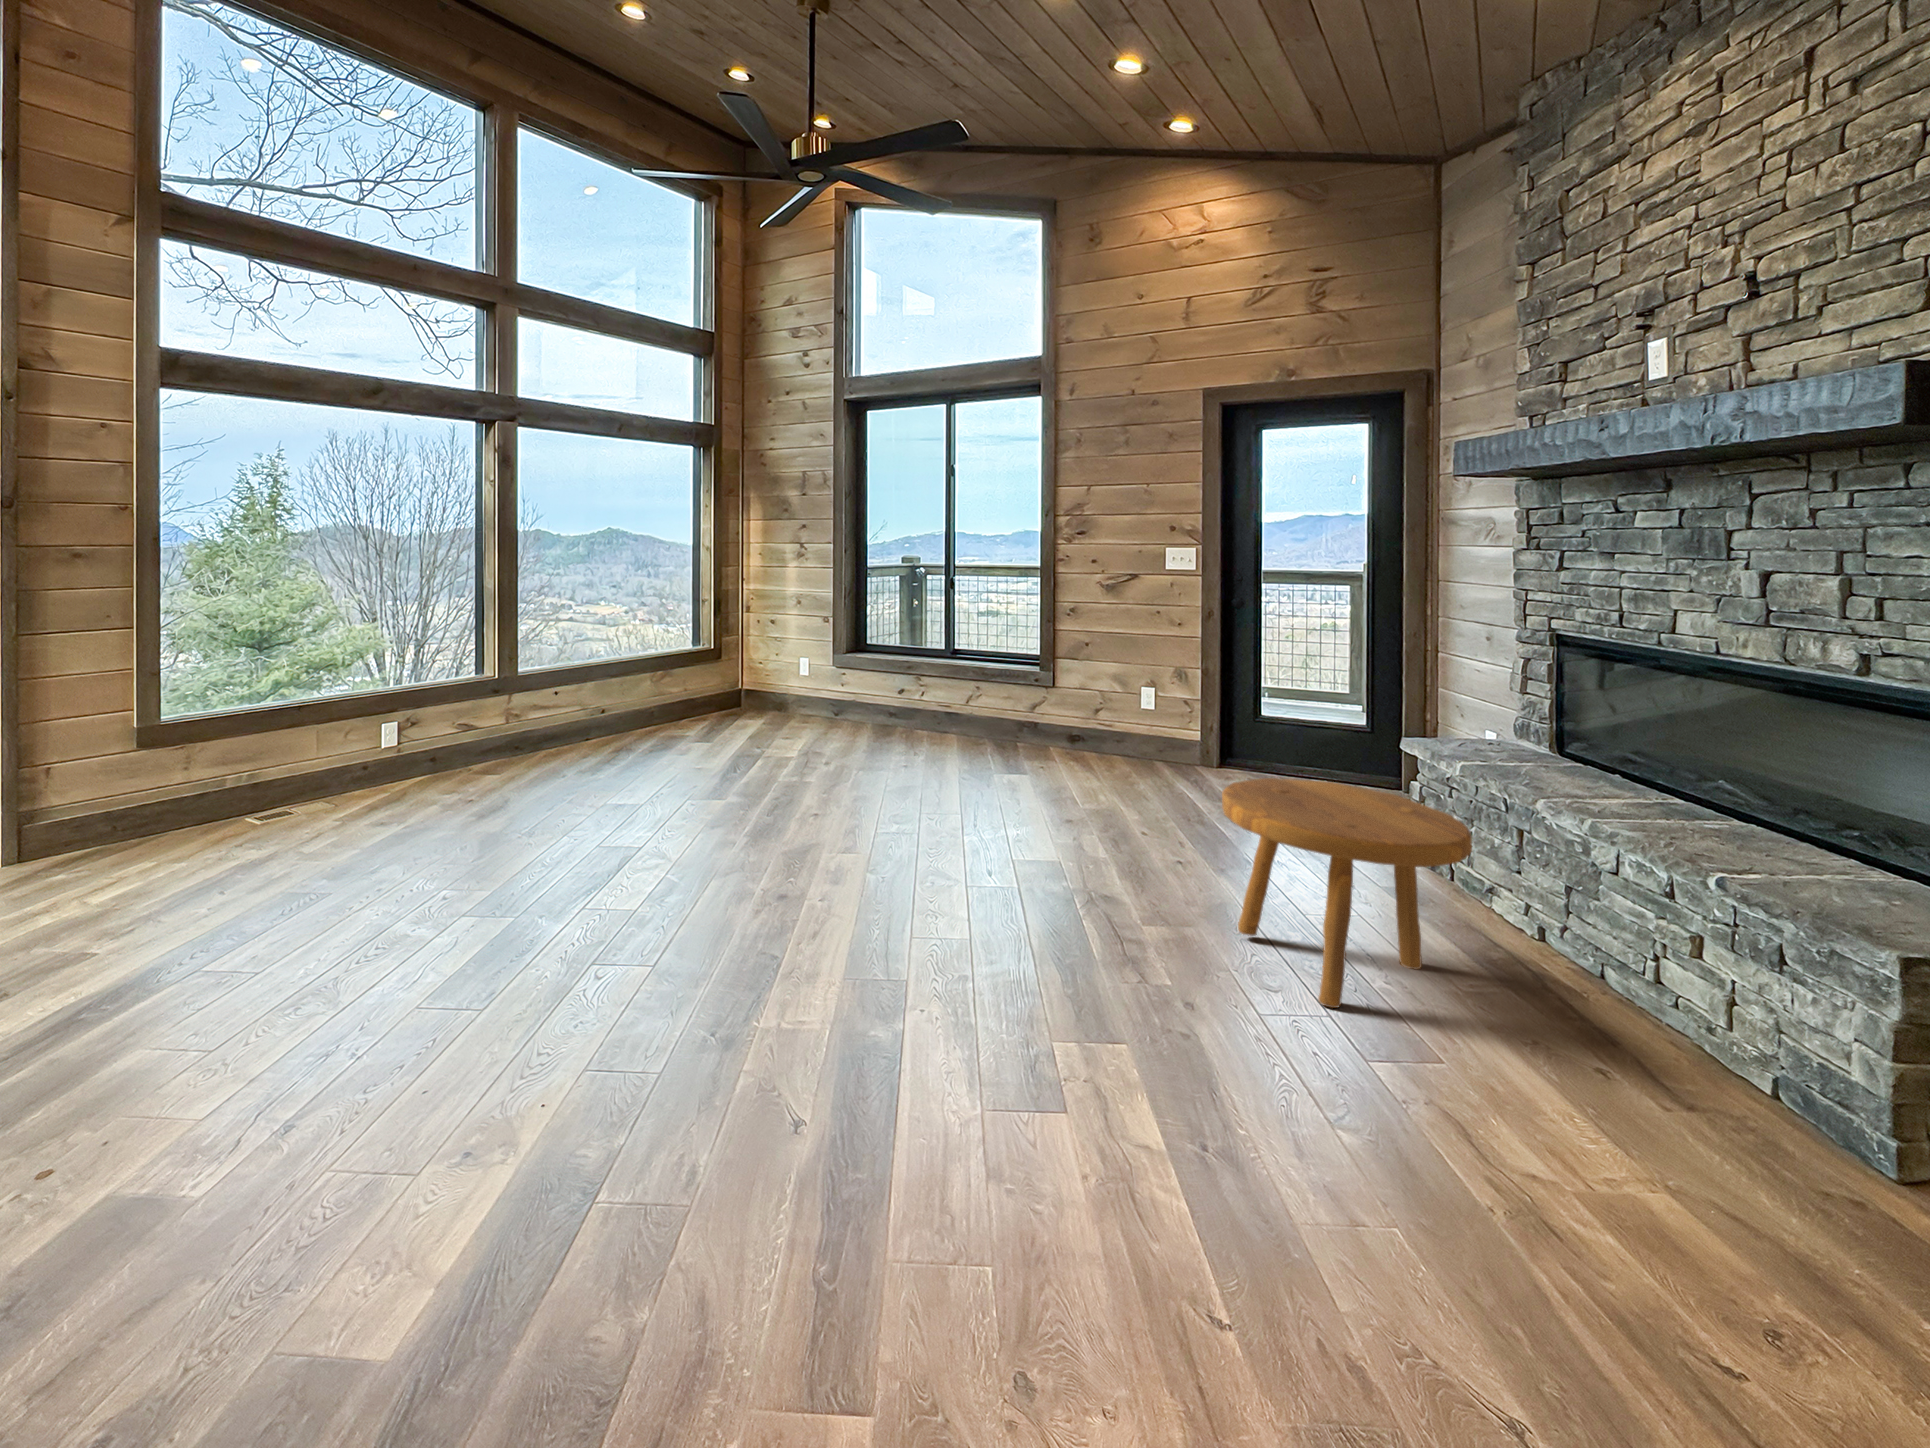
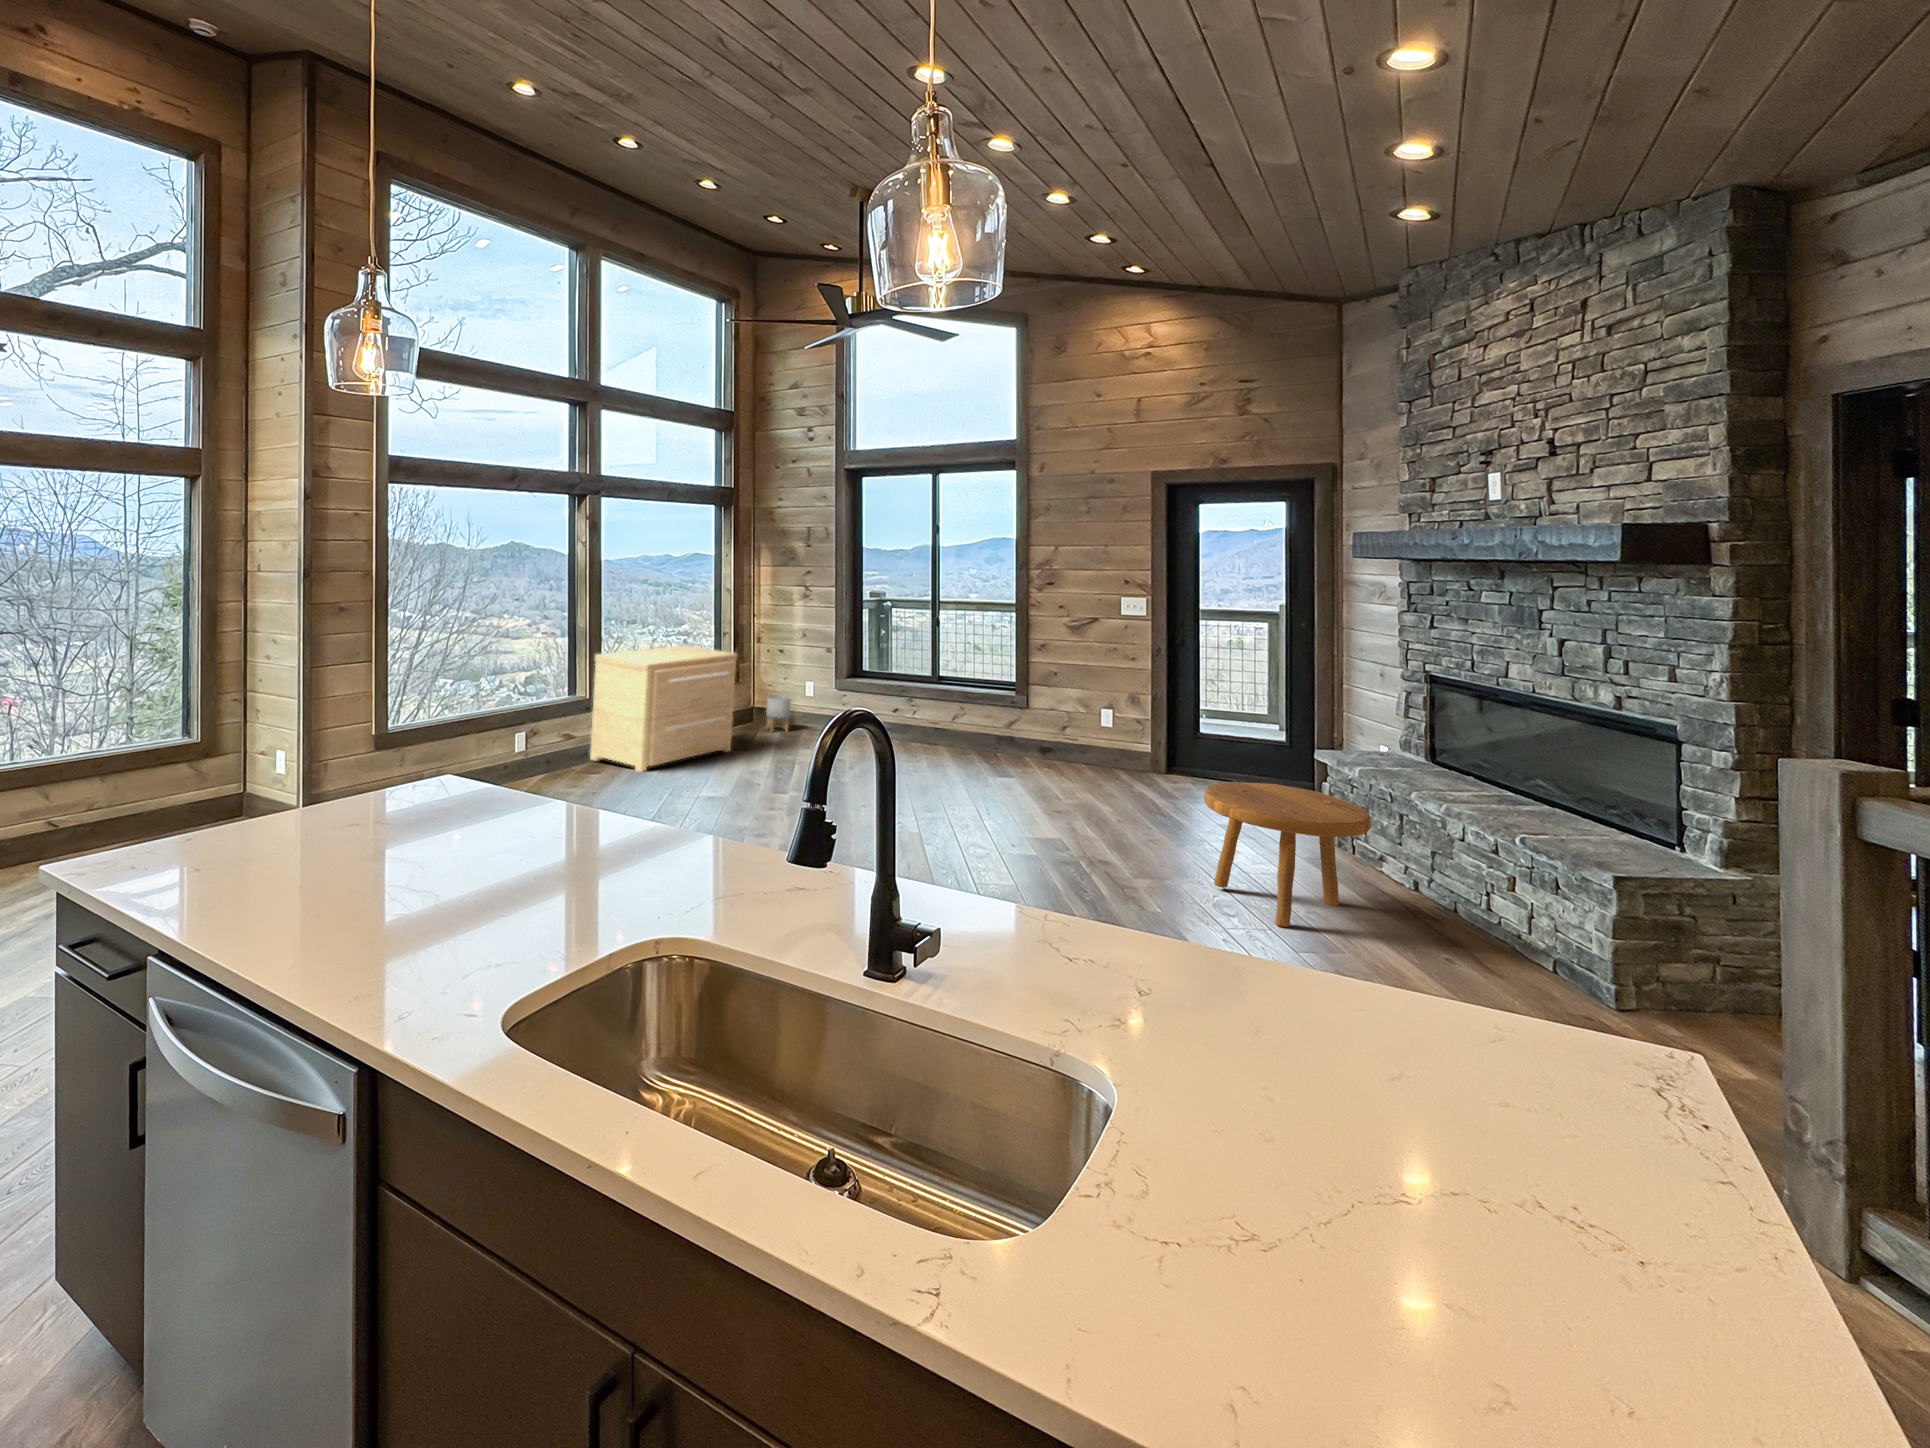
side table: none [492,604,694,759] -> present [590,646,737,772]
planter: none [750,669,781,714] -> present [766,695,791,731]

